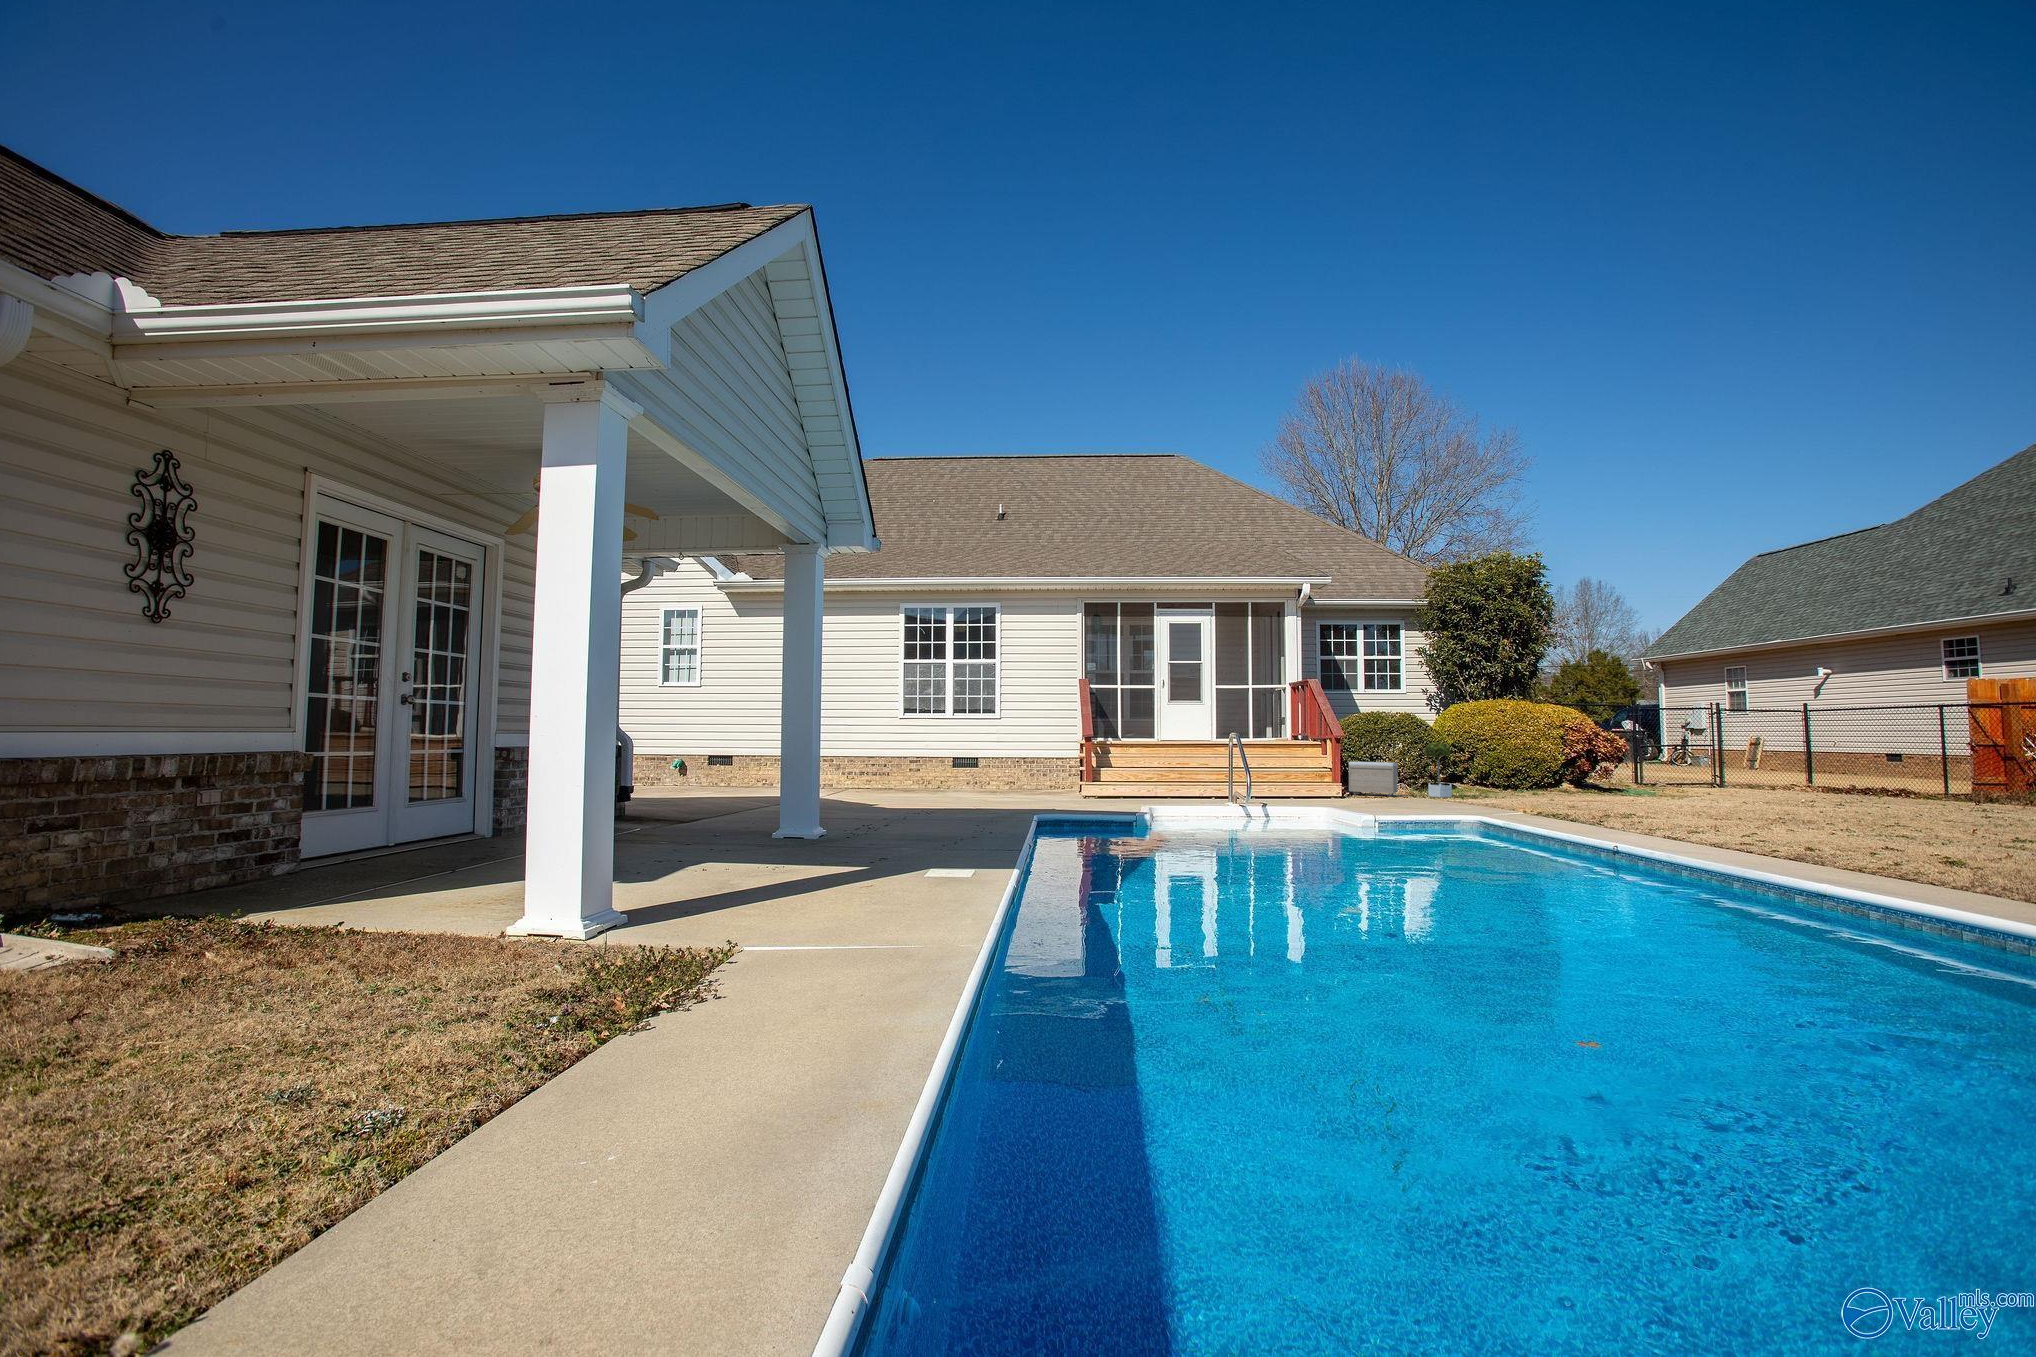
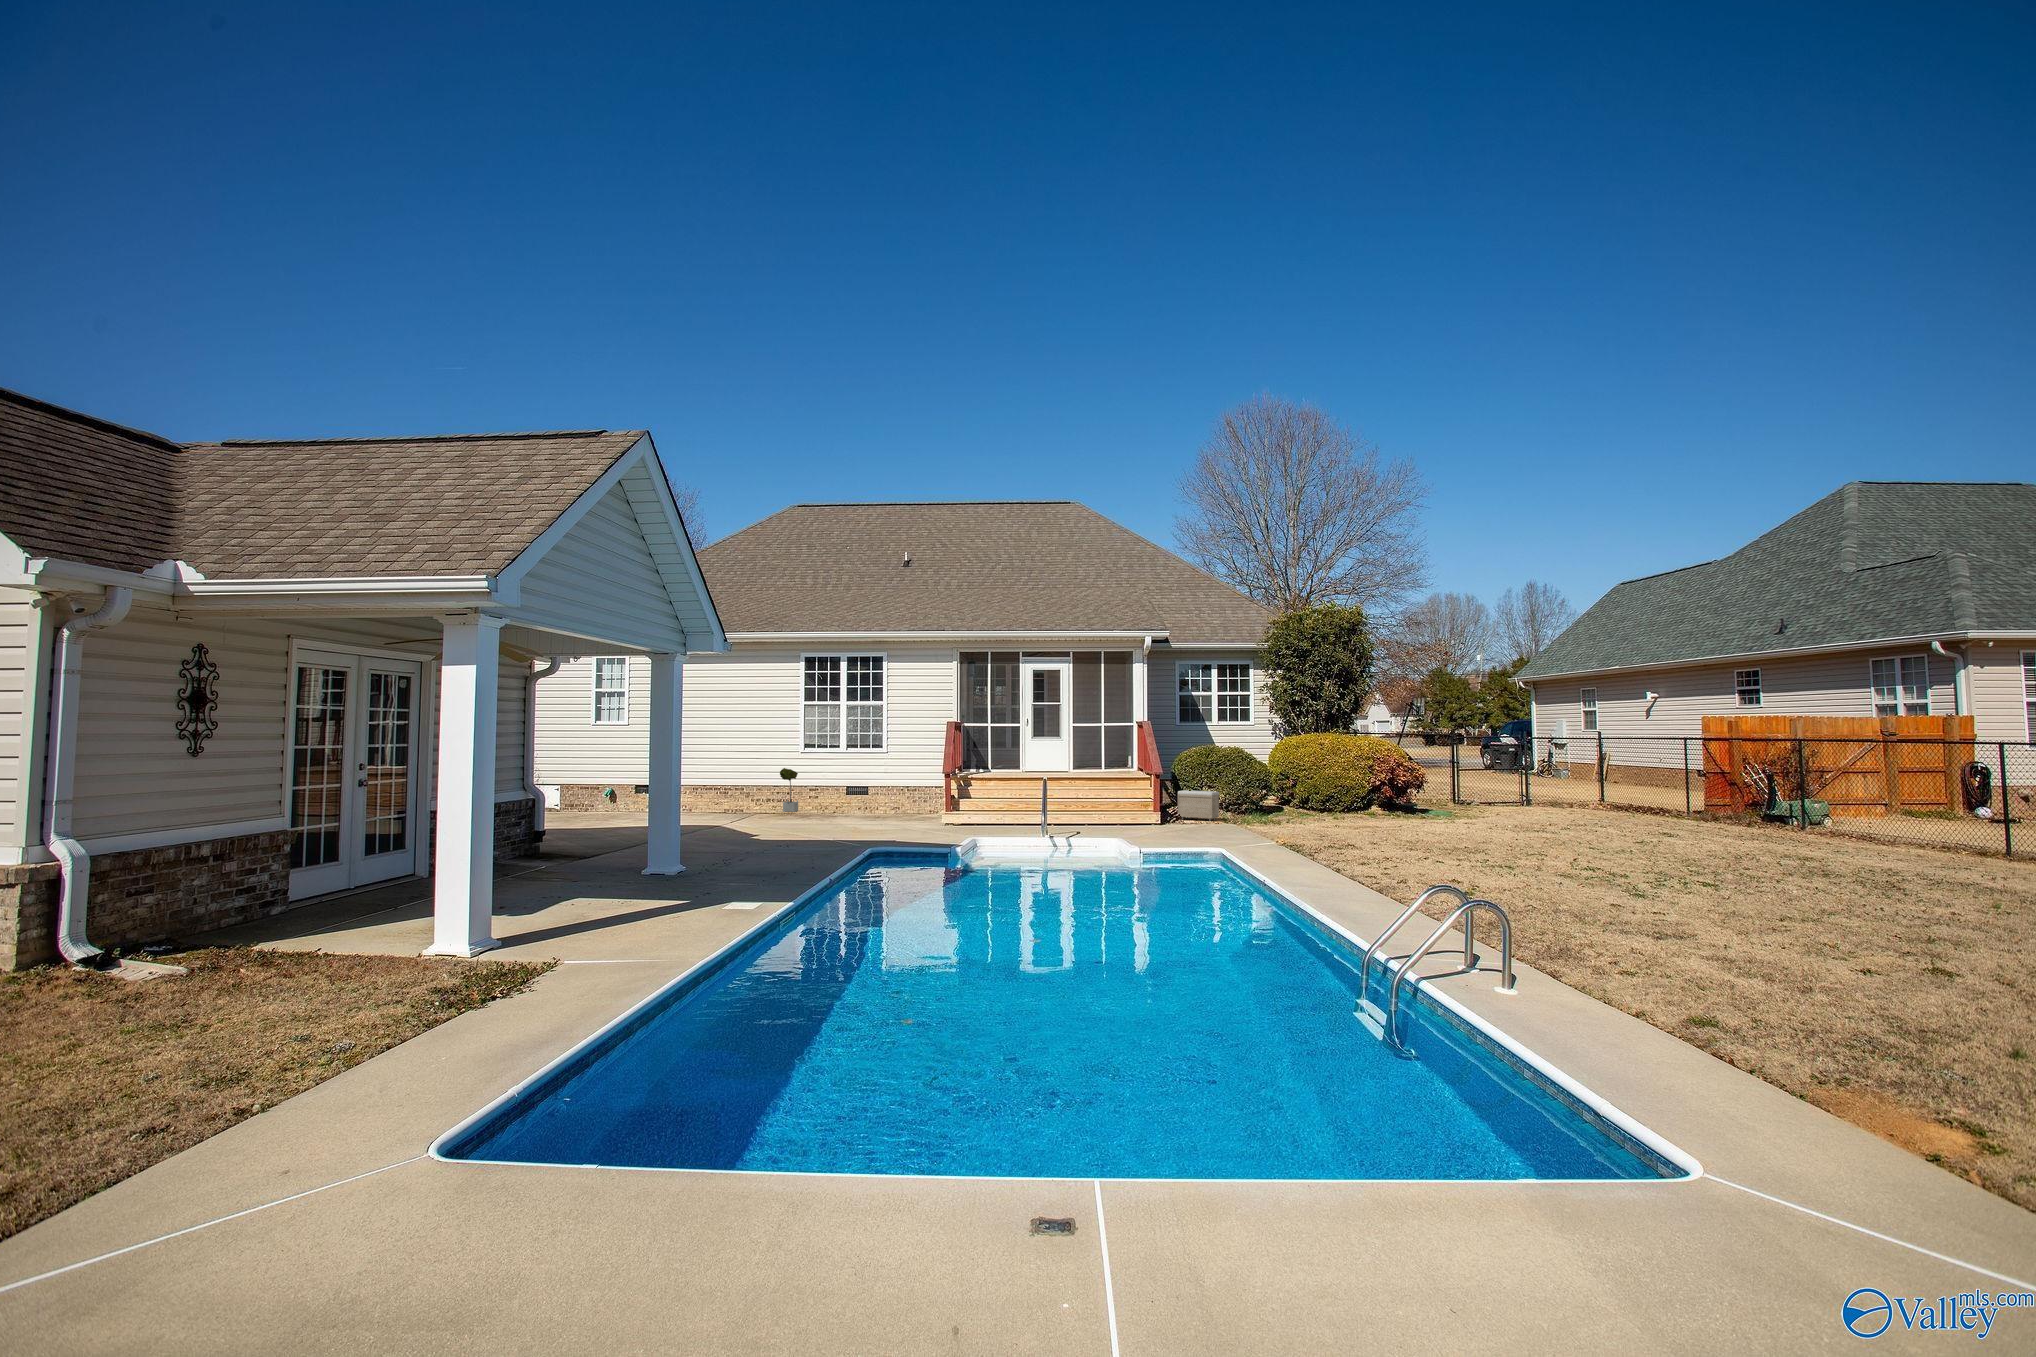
potted tree: present [1424,742,1452,797] -> present [780,768,798,812]

